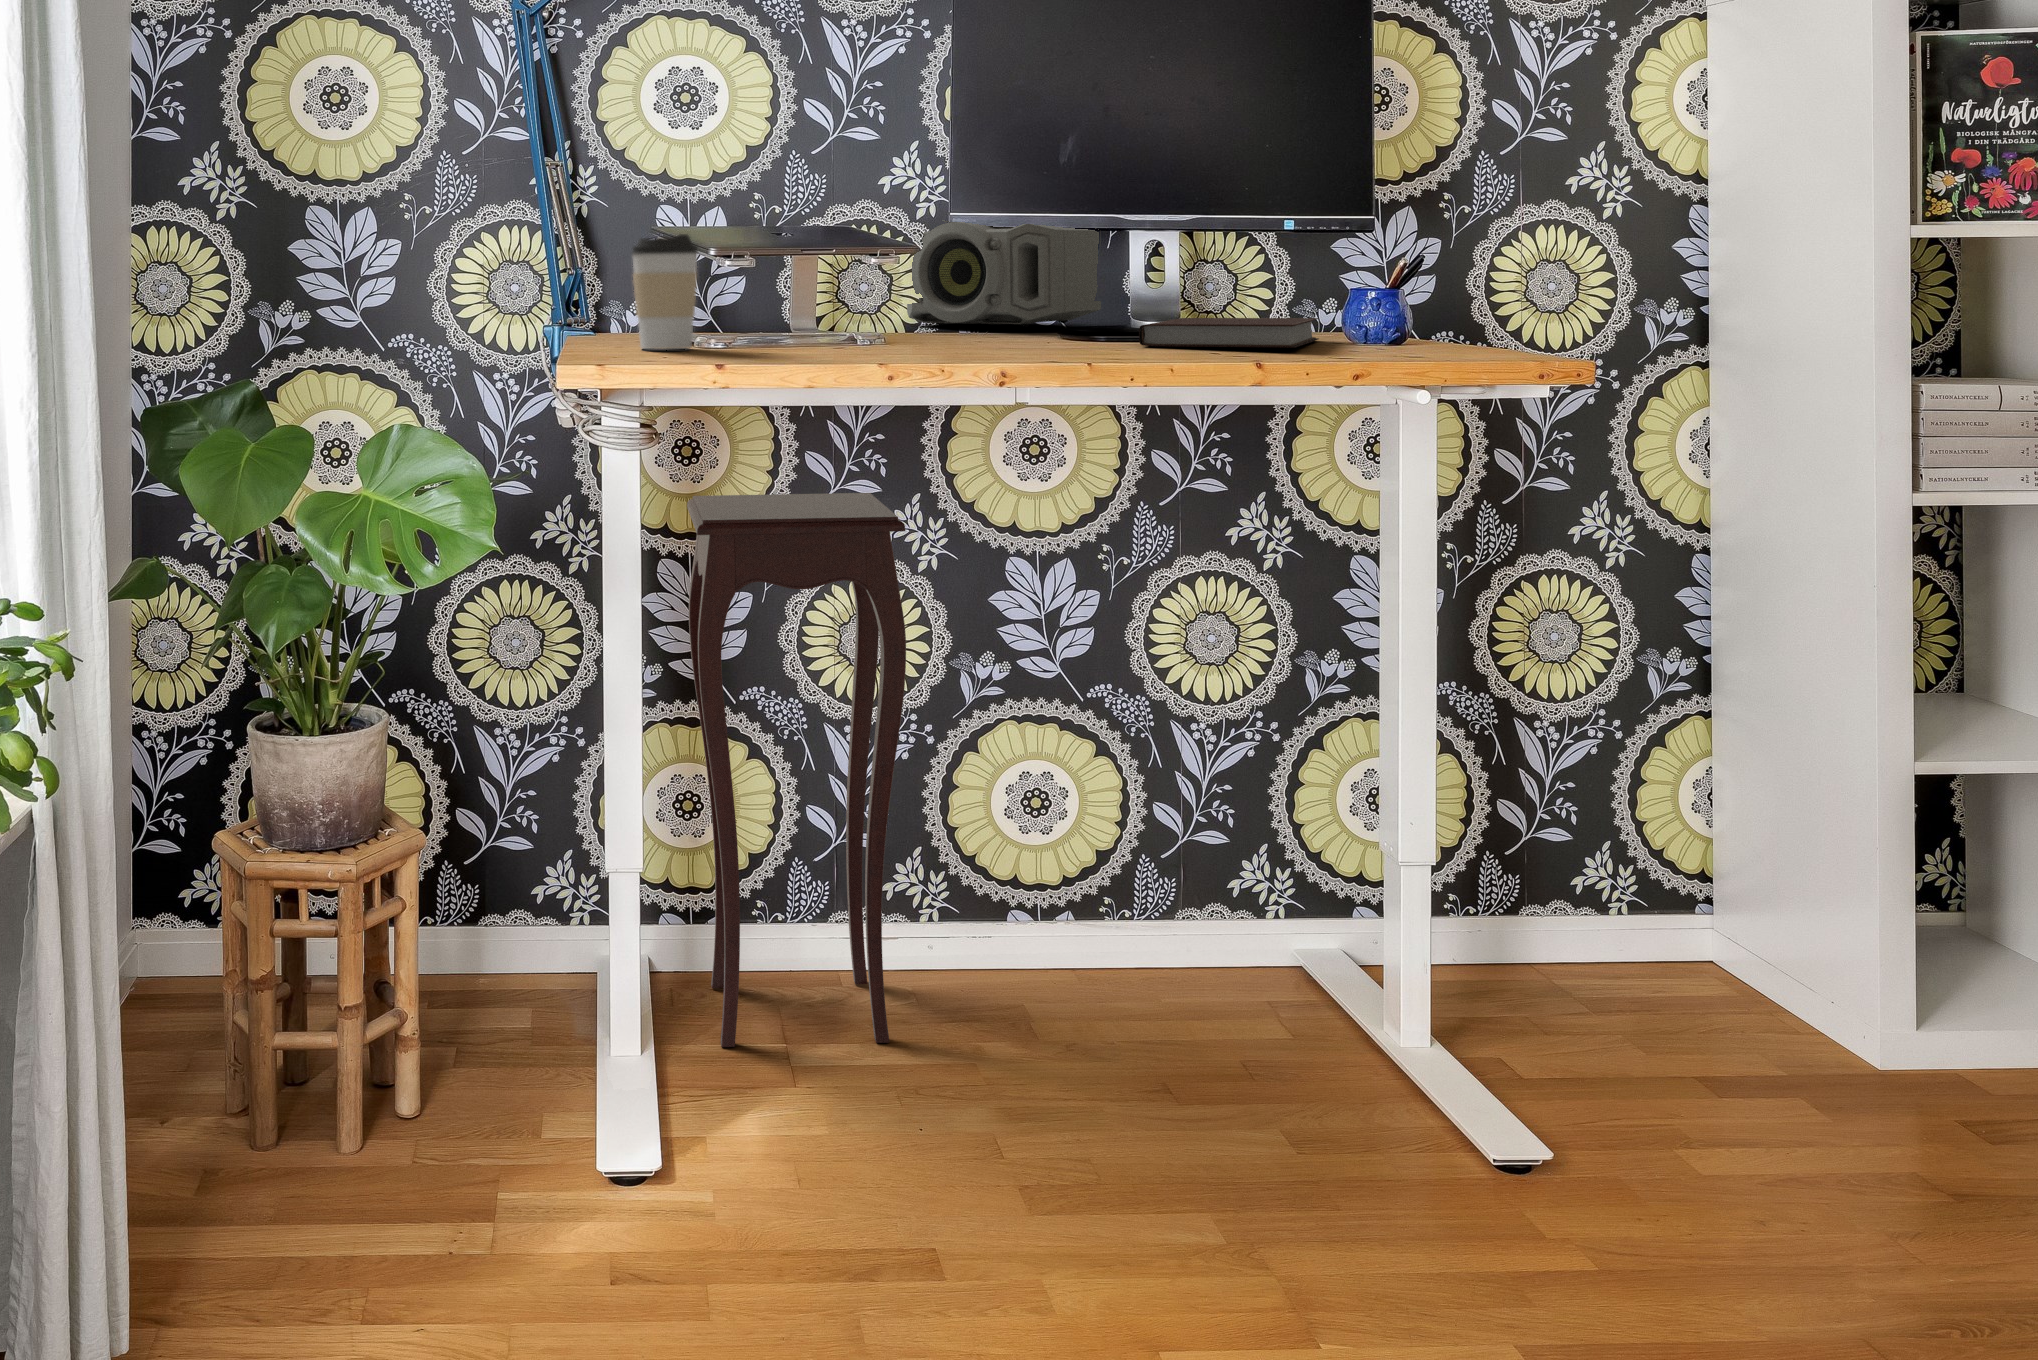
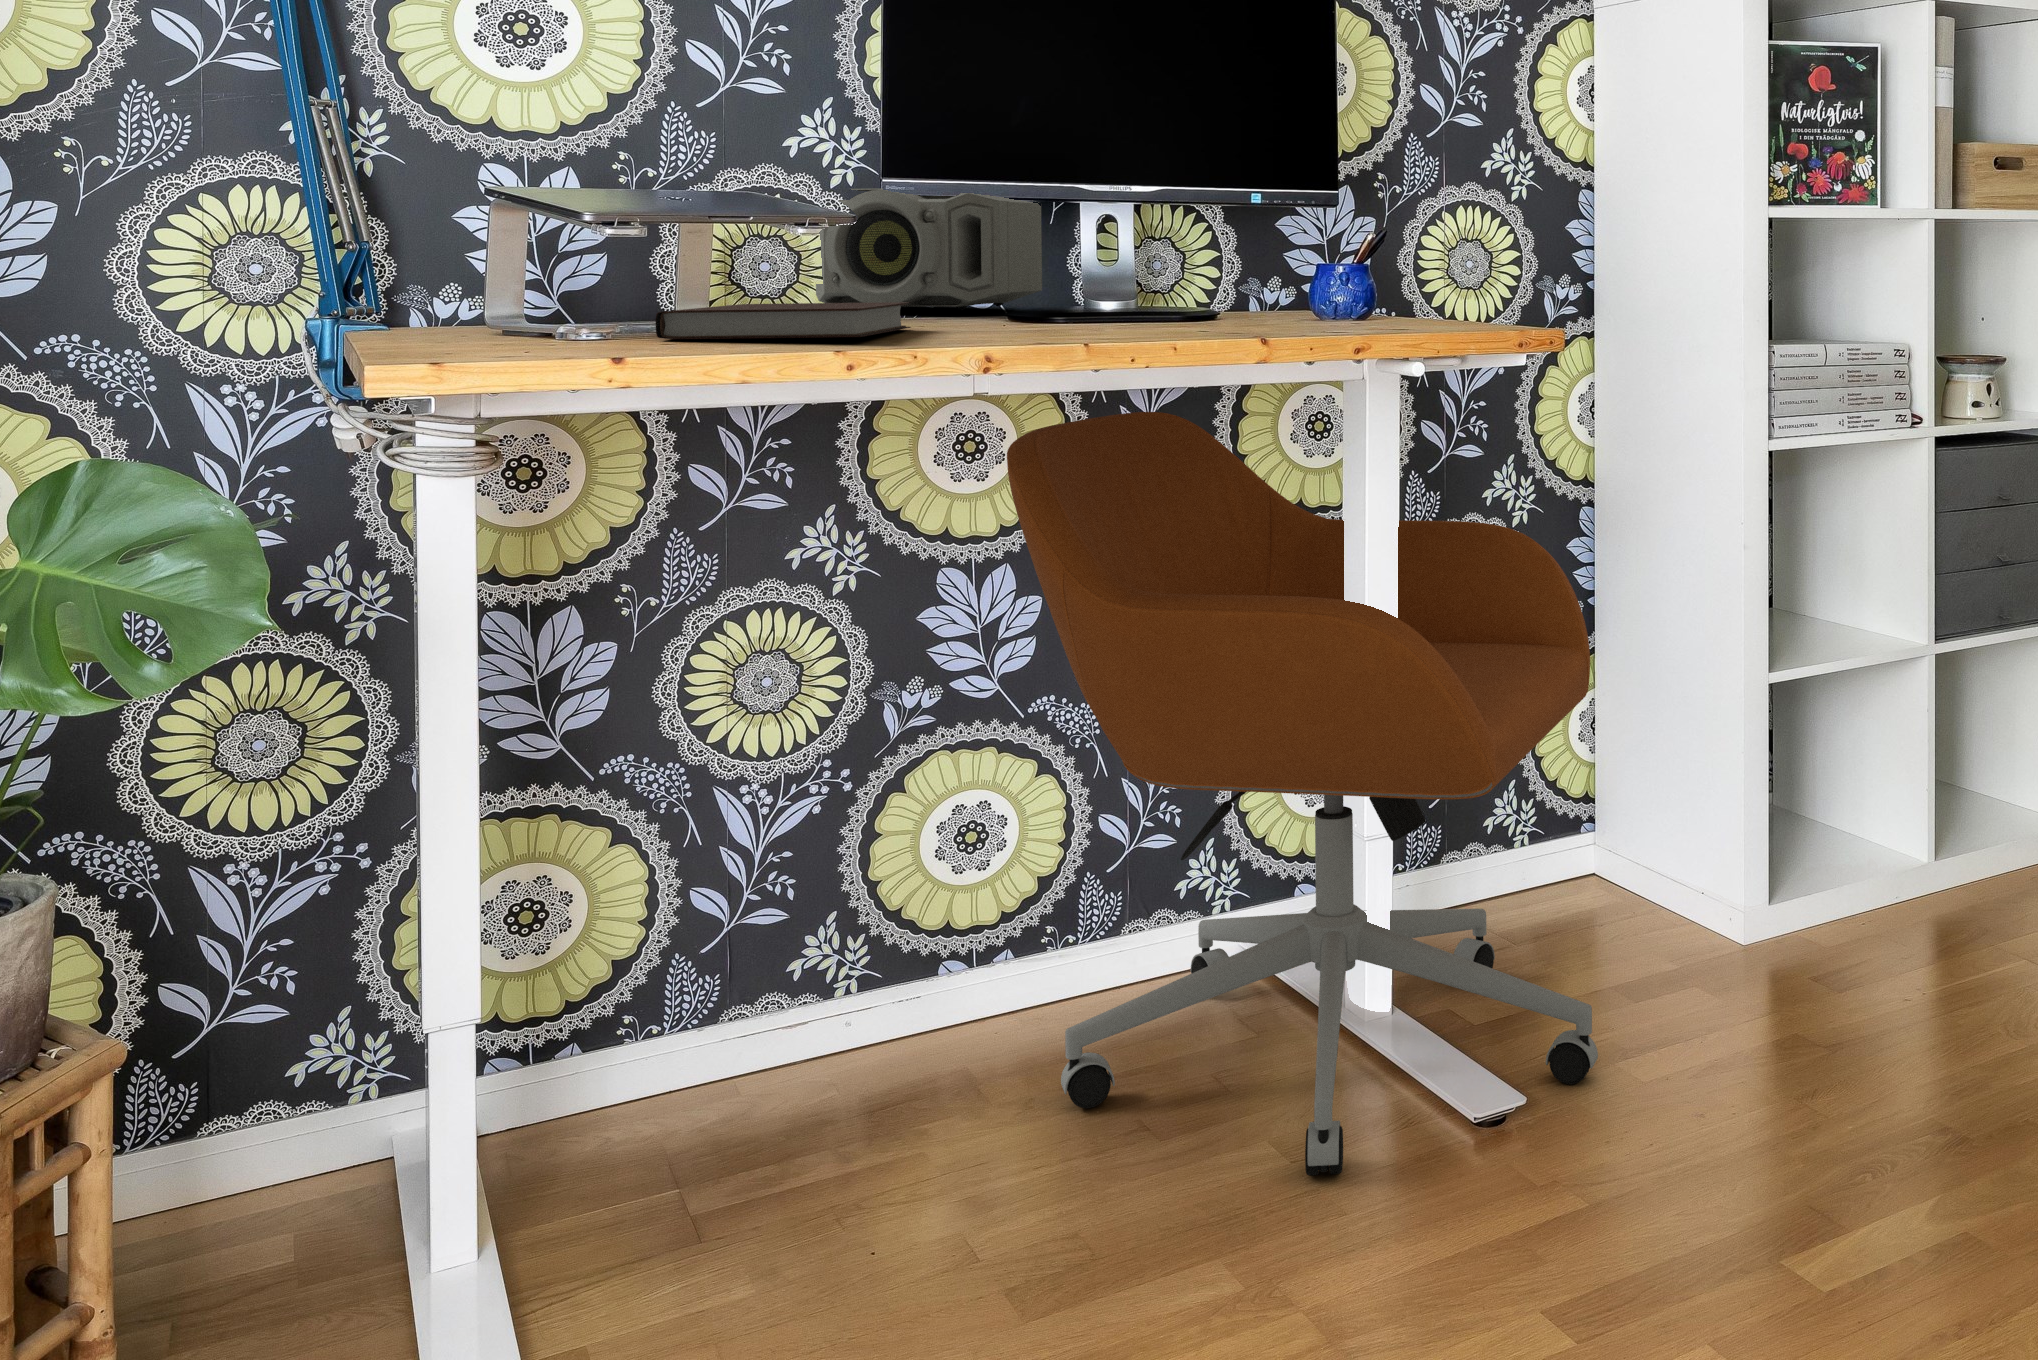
coffee cup: present [632,234,698,349] -> none [480,192,580,339]
notebook: present [1139,318,1319,347] -> present [656,302,911,339]
office chair: none [1050,424,1661,1176] -> present [1007,412,1598,1175]
side table: present [687,493,906,1047] -> none [528,508,840,1210]

